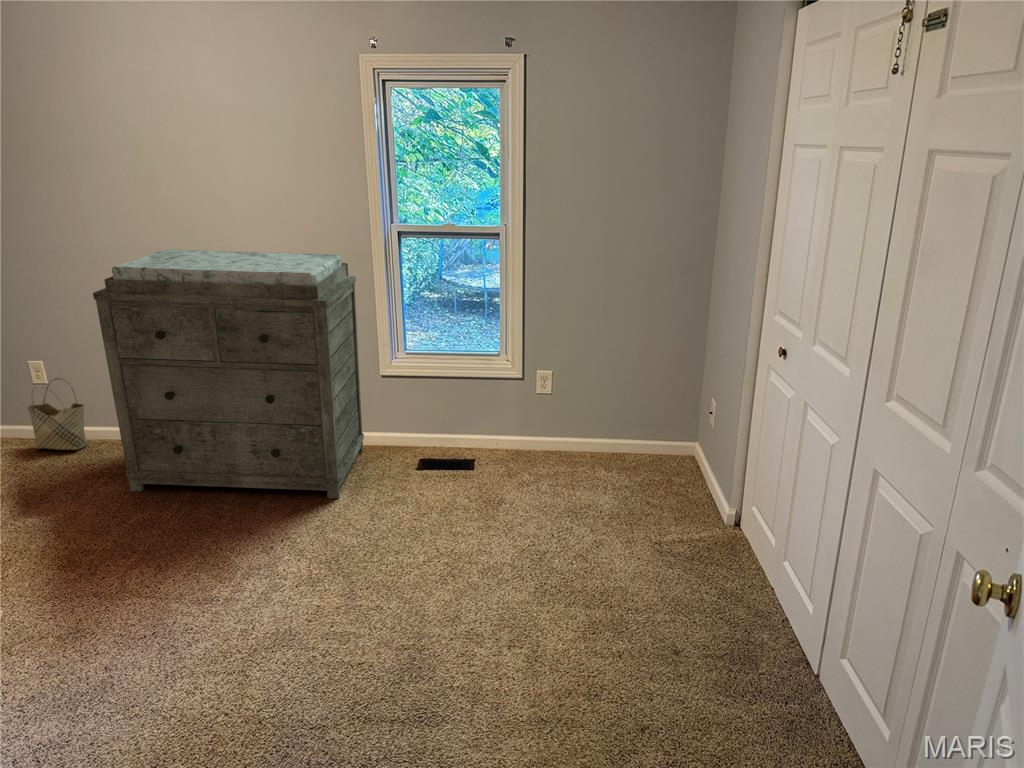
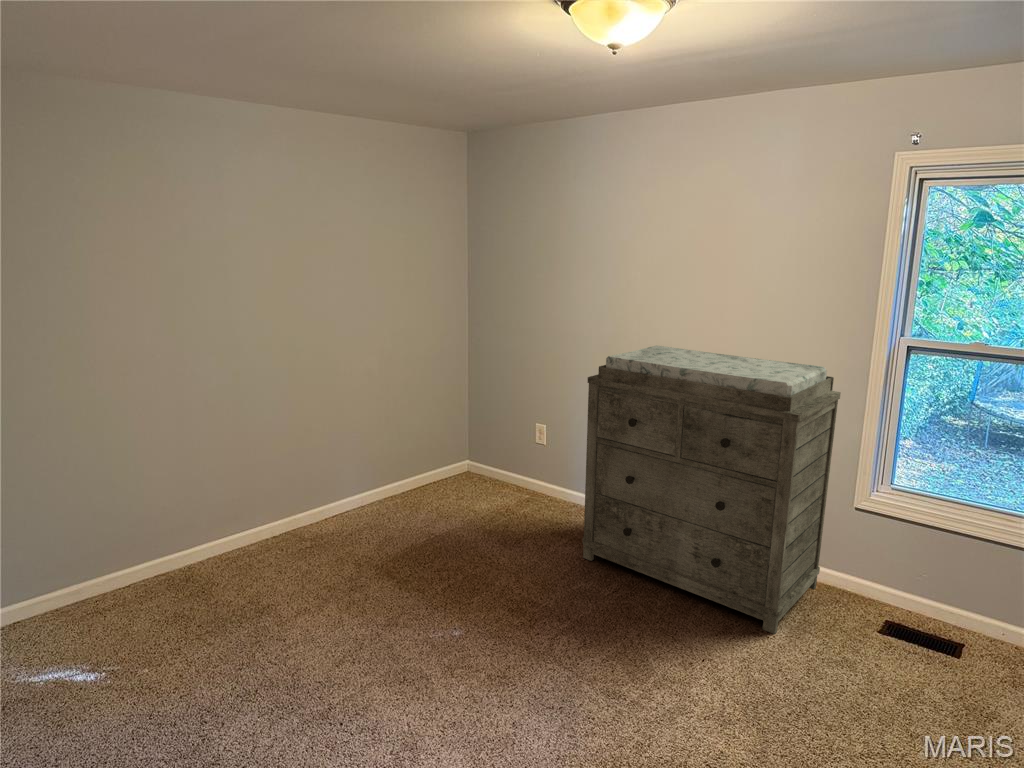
woven basket: present [27,378,88,450] -> none [527,444,568,508]

